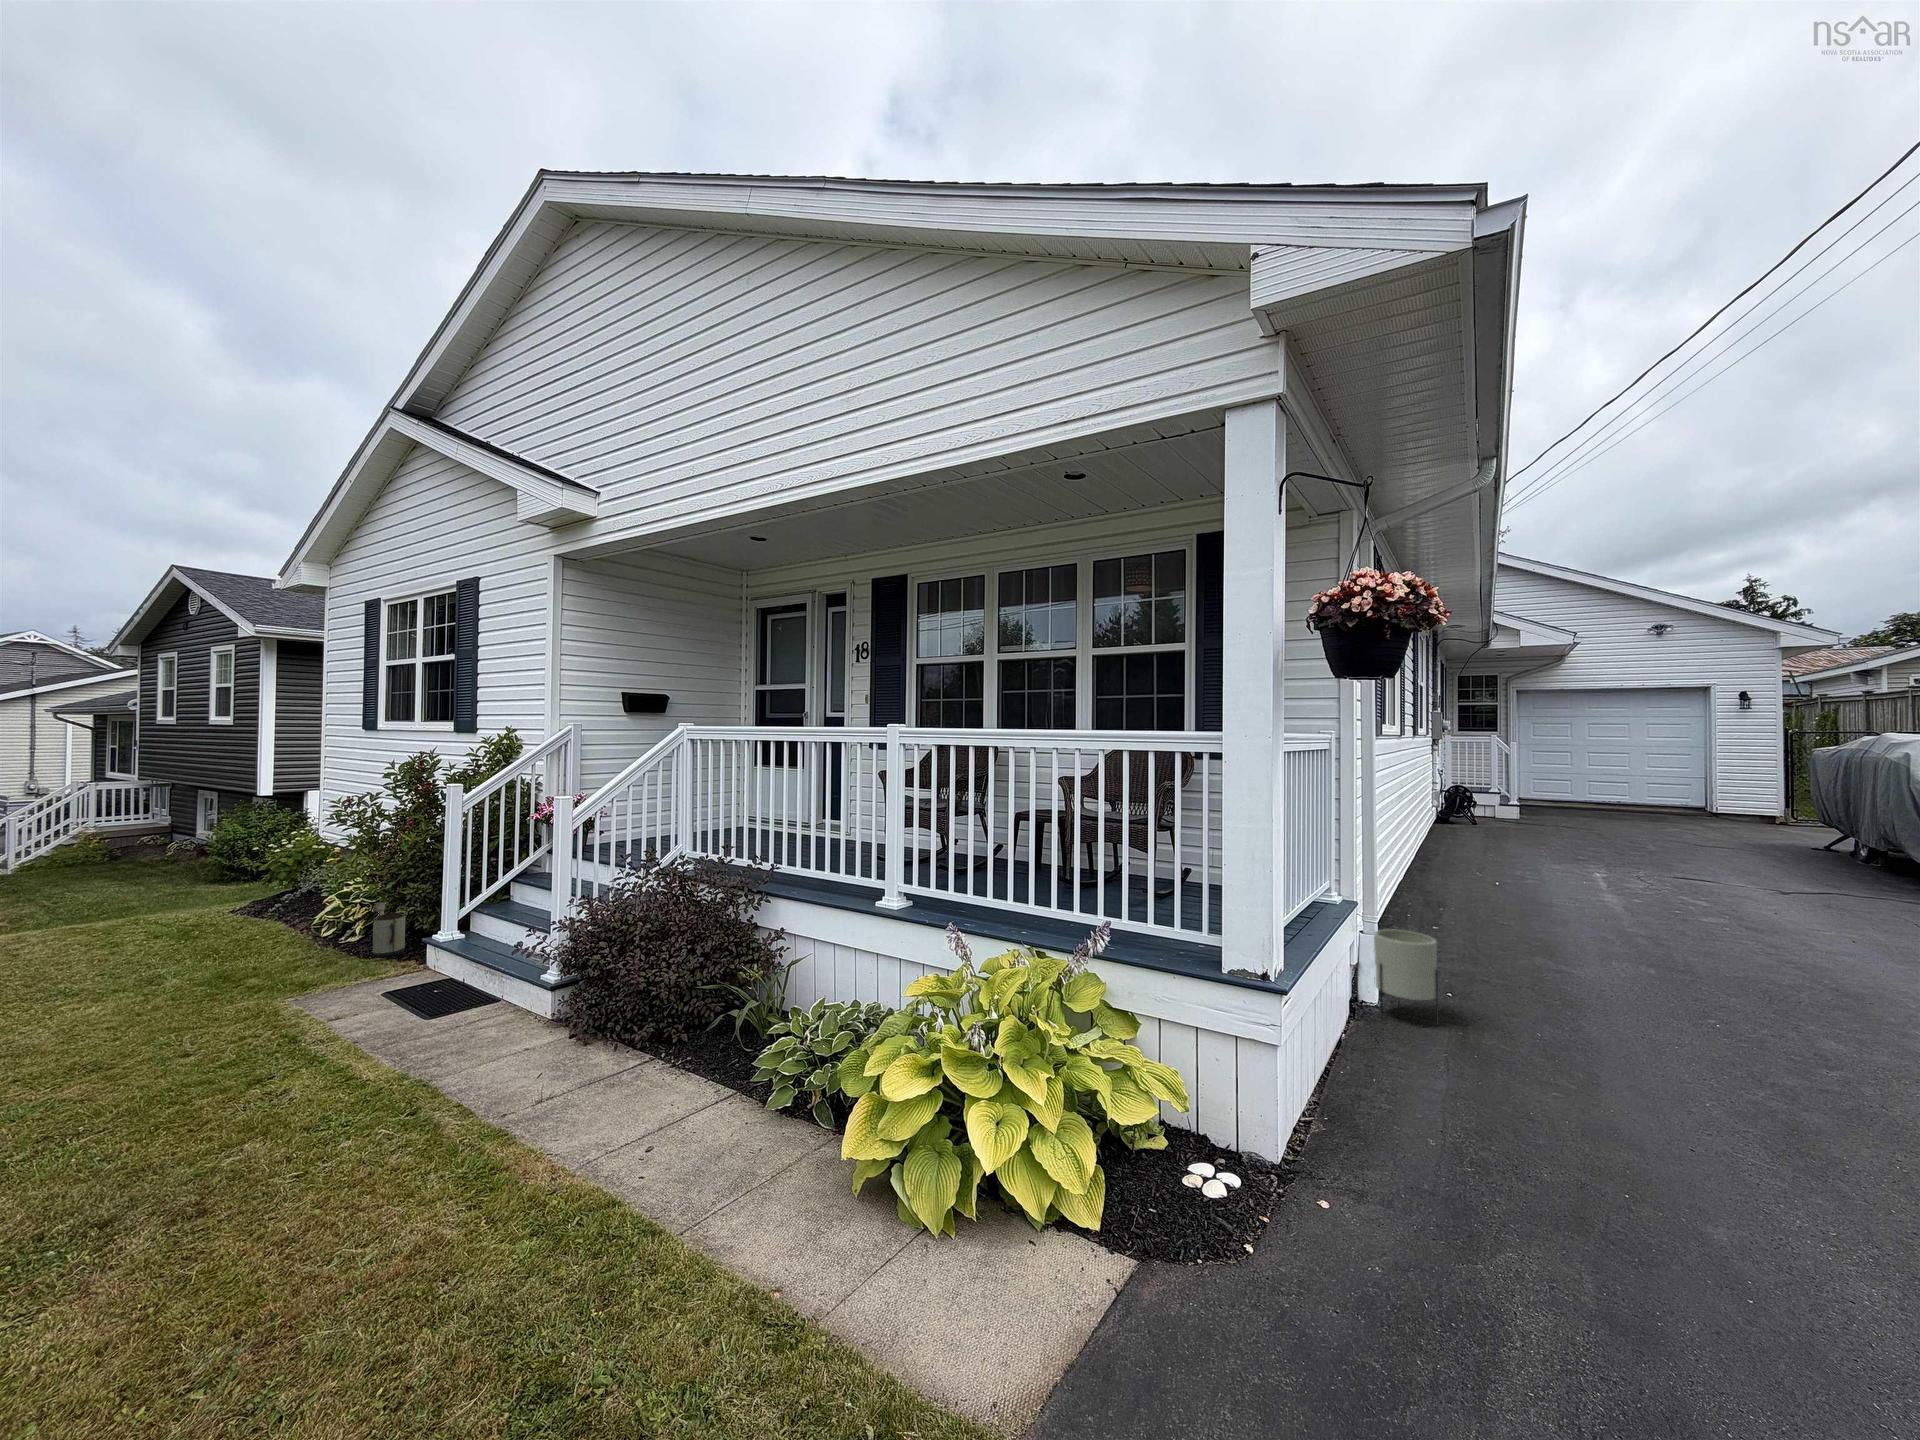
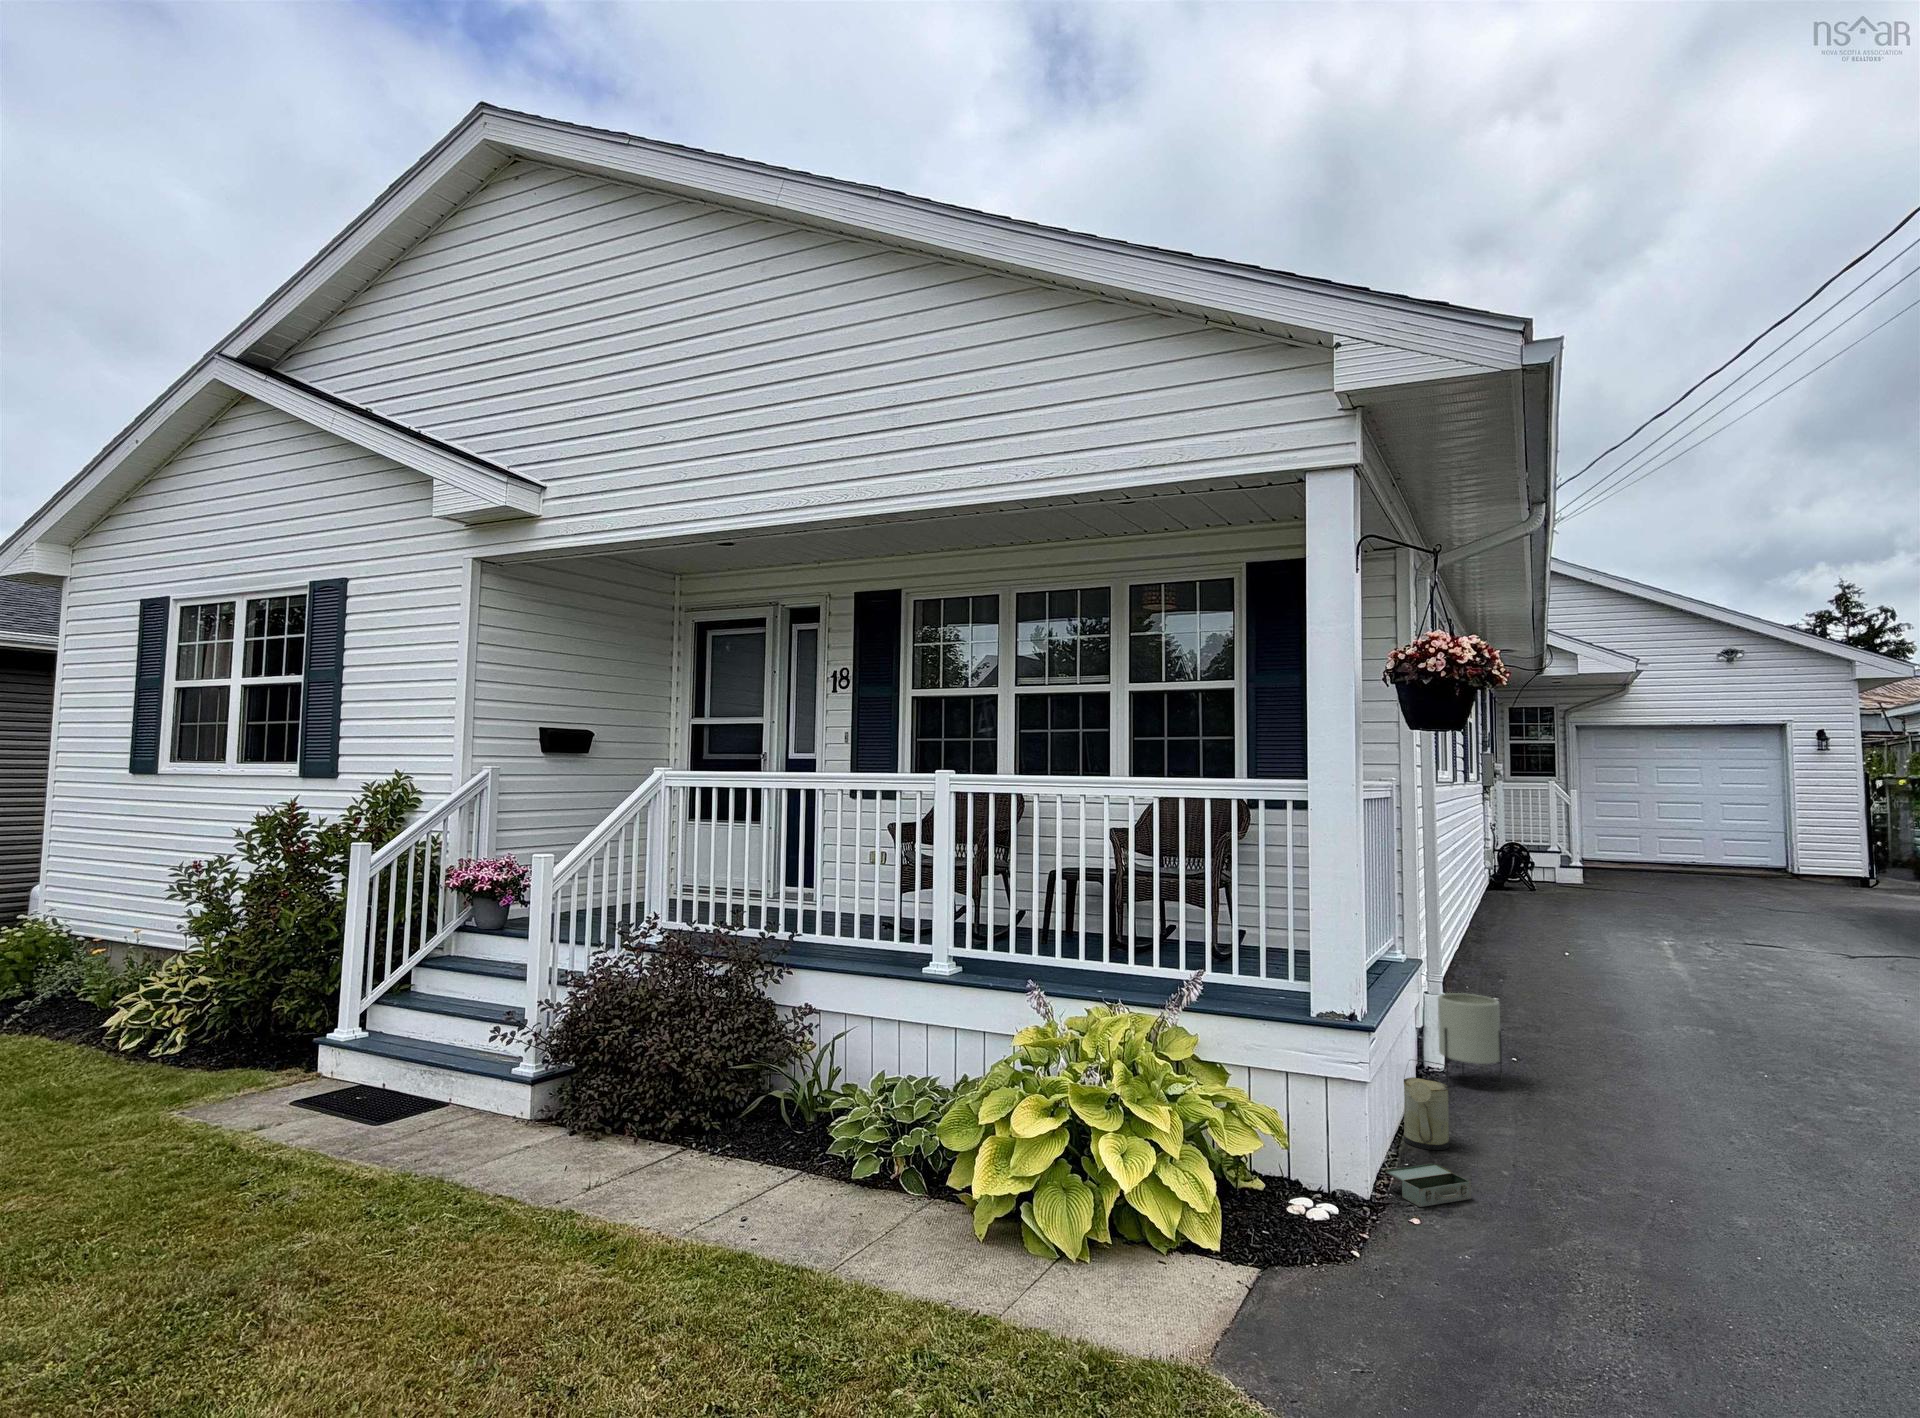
watering can: present [372,902,406,957] -> present [1404,1060,1449,1150]
toolbox: none [1301,1124,1395,1179] -> present [1386,1164,1471,1207]

